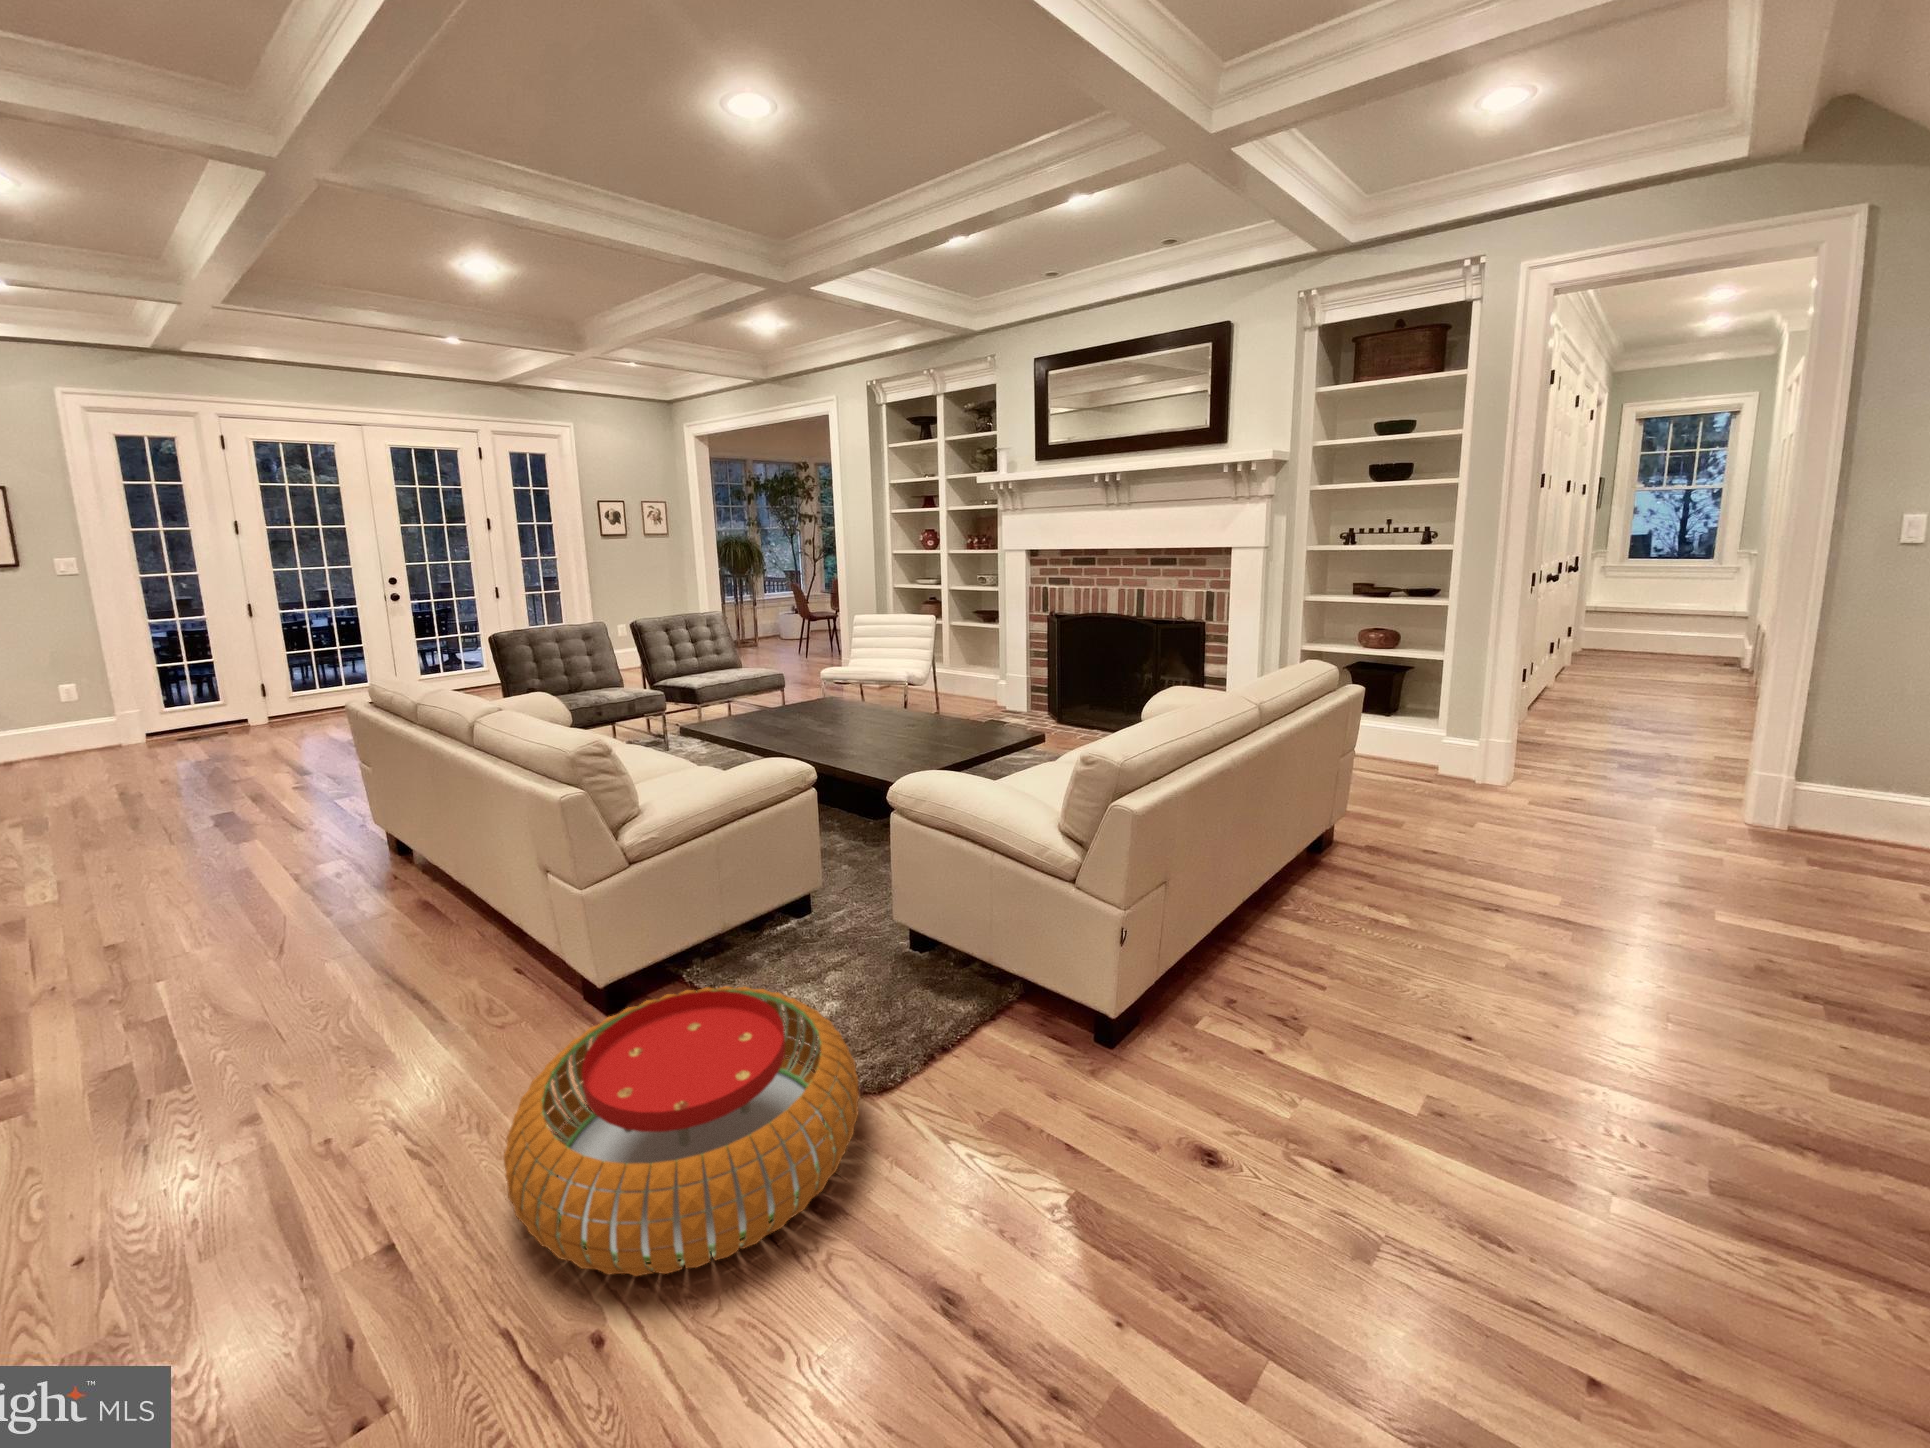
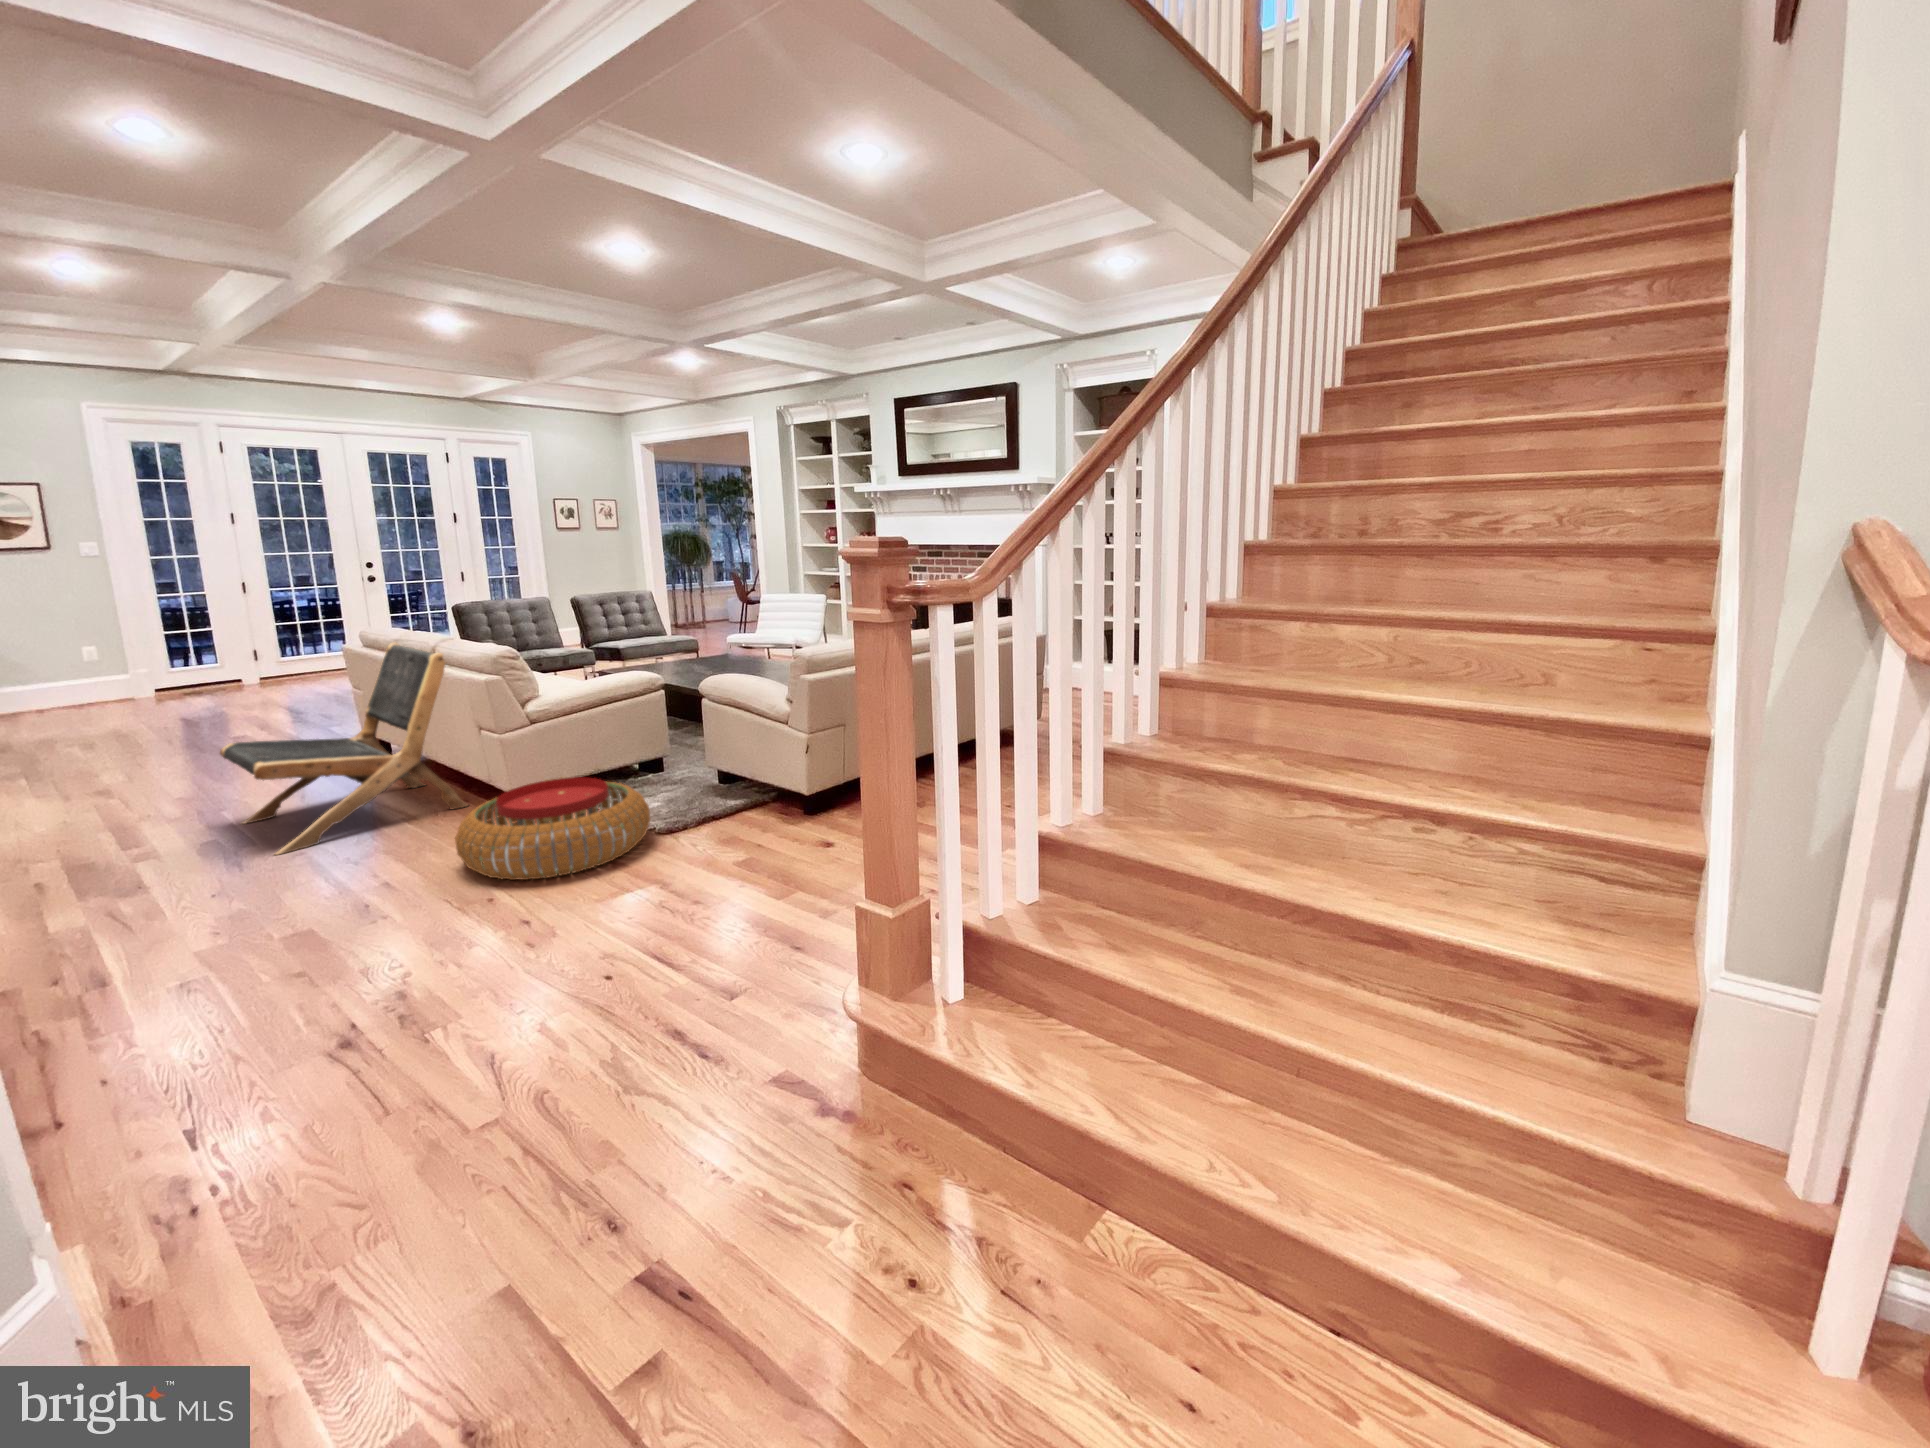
lounge chair: none [116,714,520,1137] -> present [220,642,468,855]

